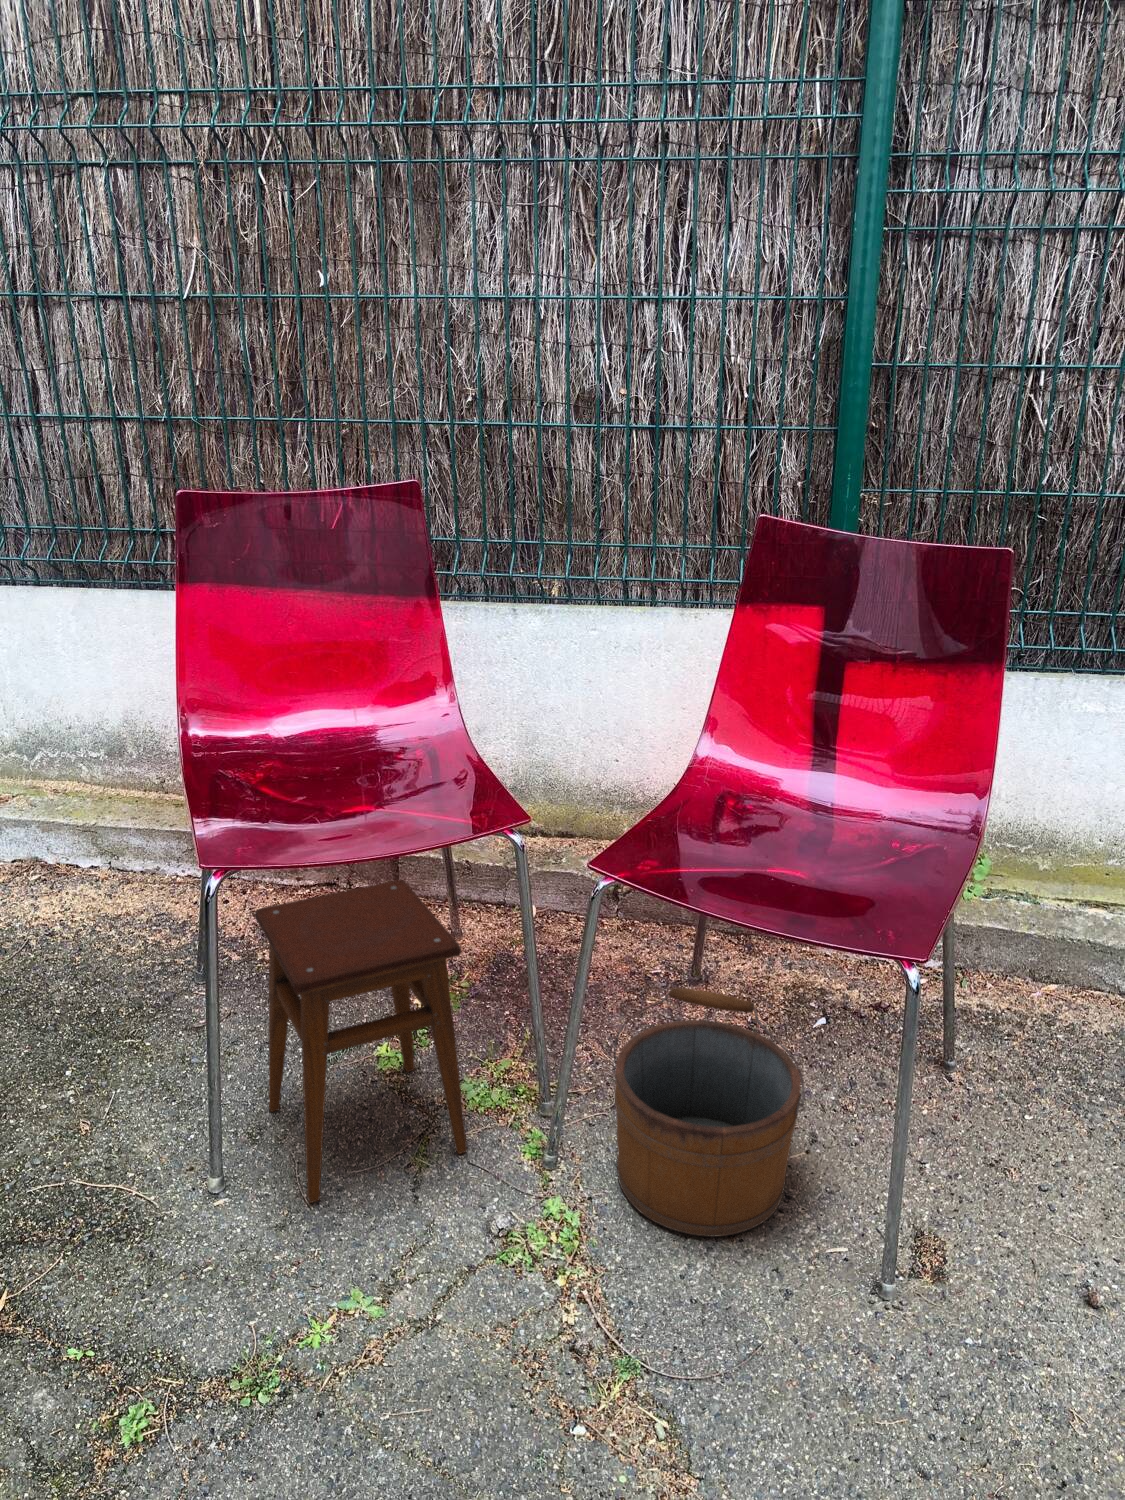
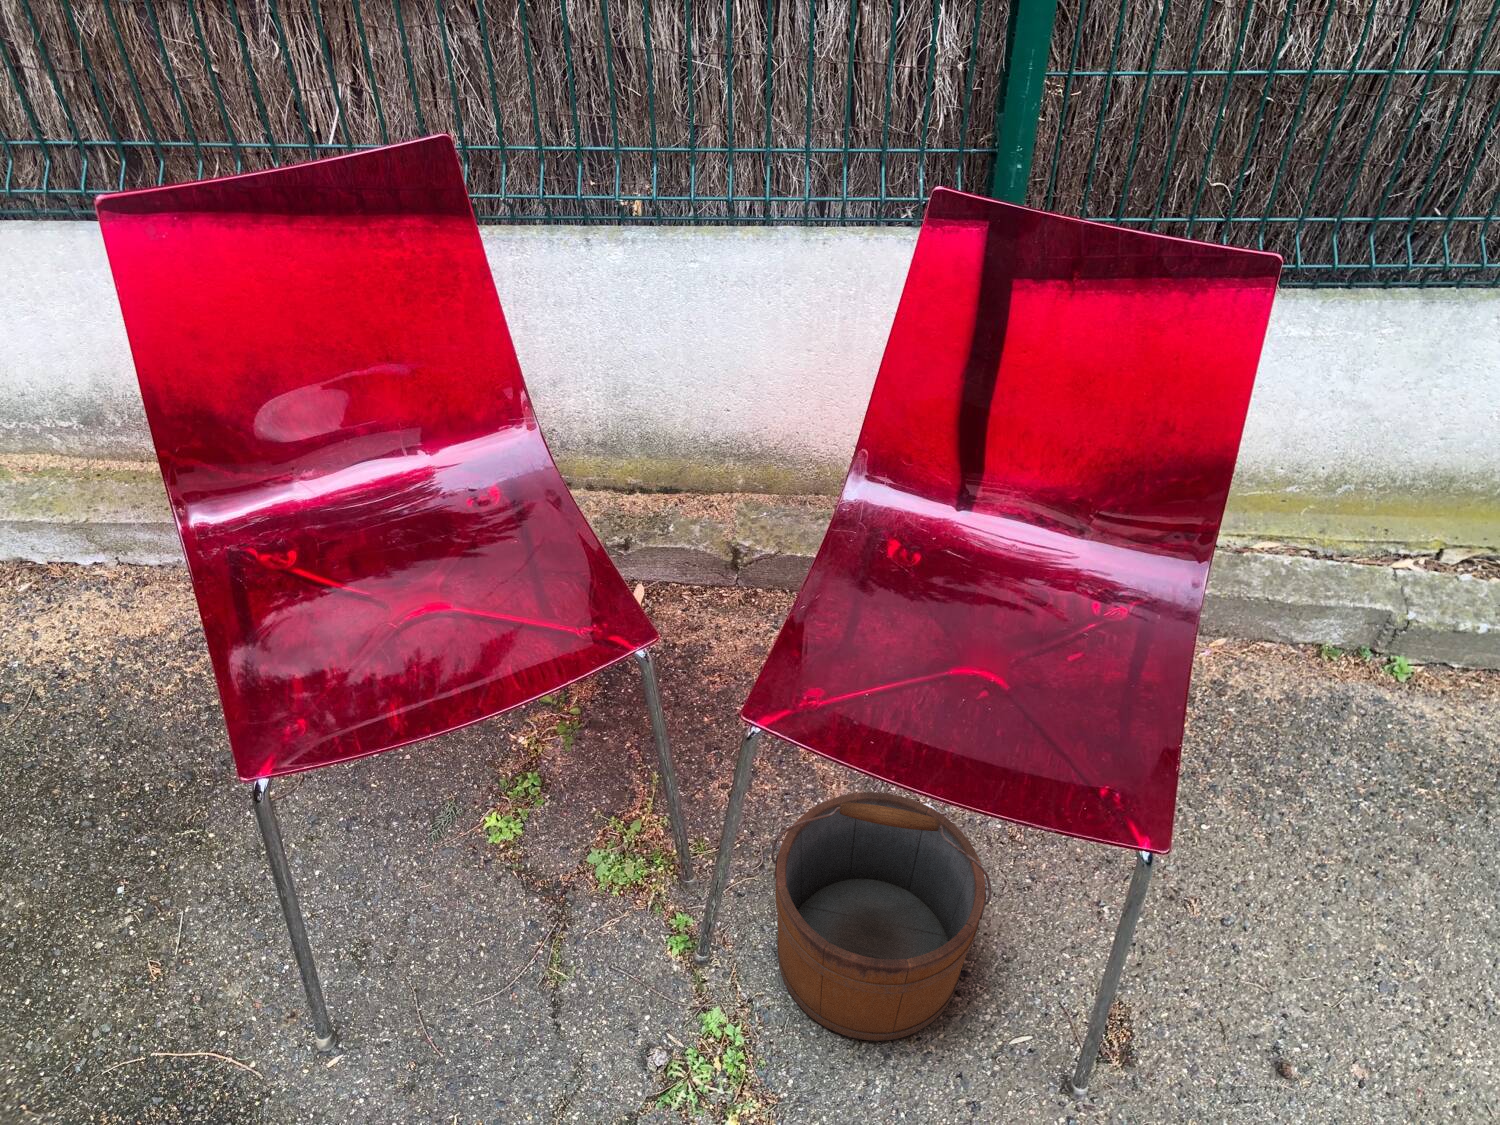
stool: present [255,880,467,1203] -> none [319,665,609,1051]

